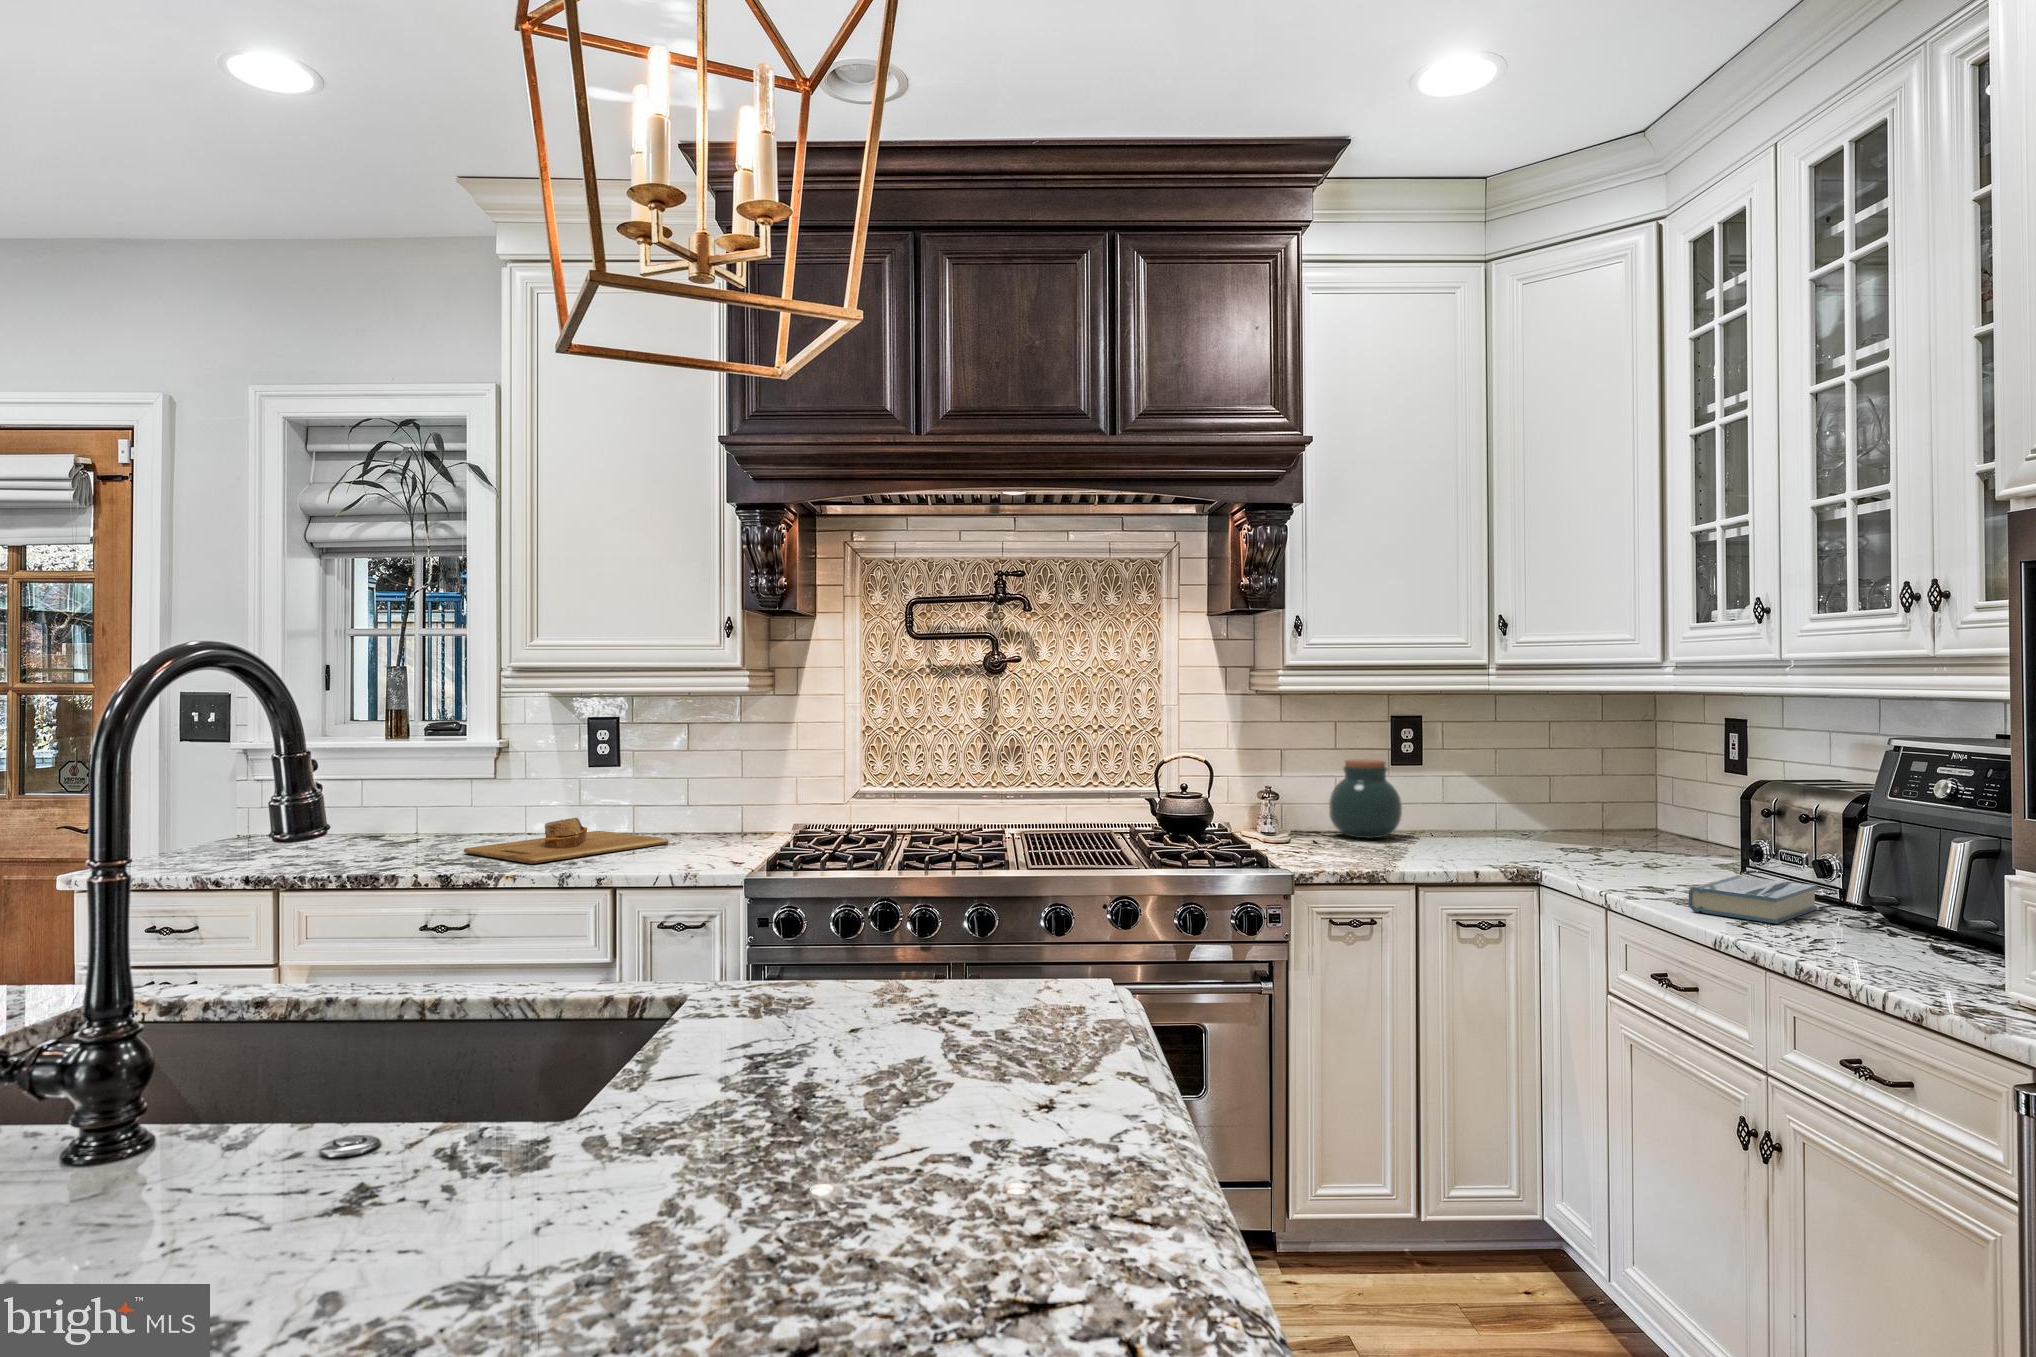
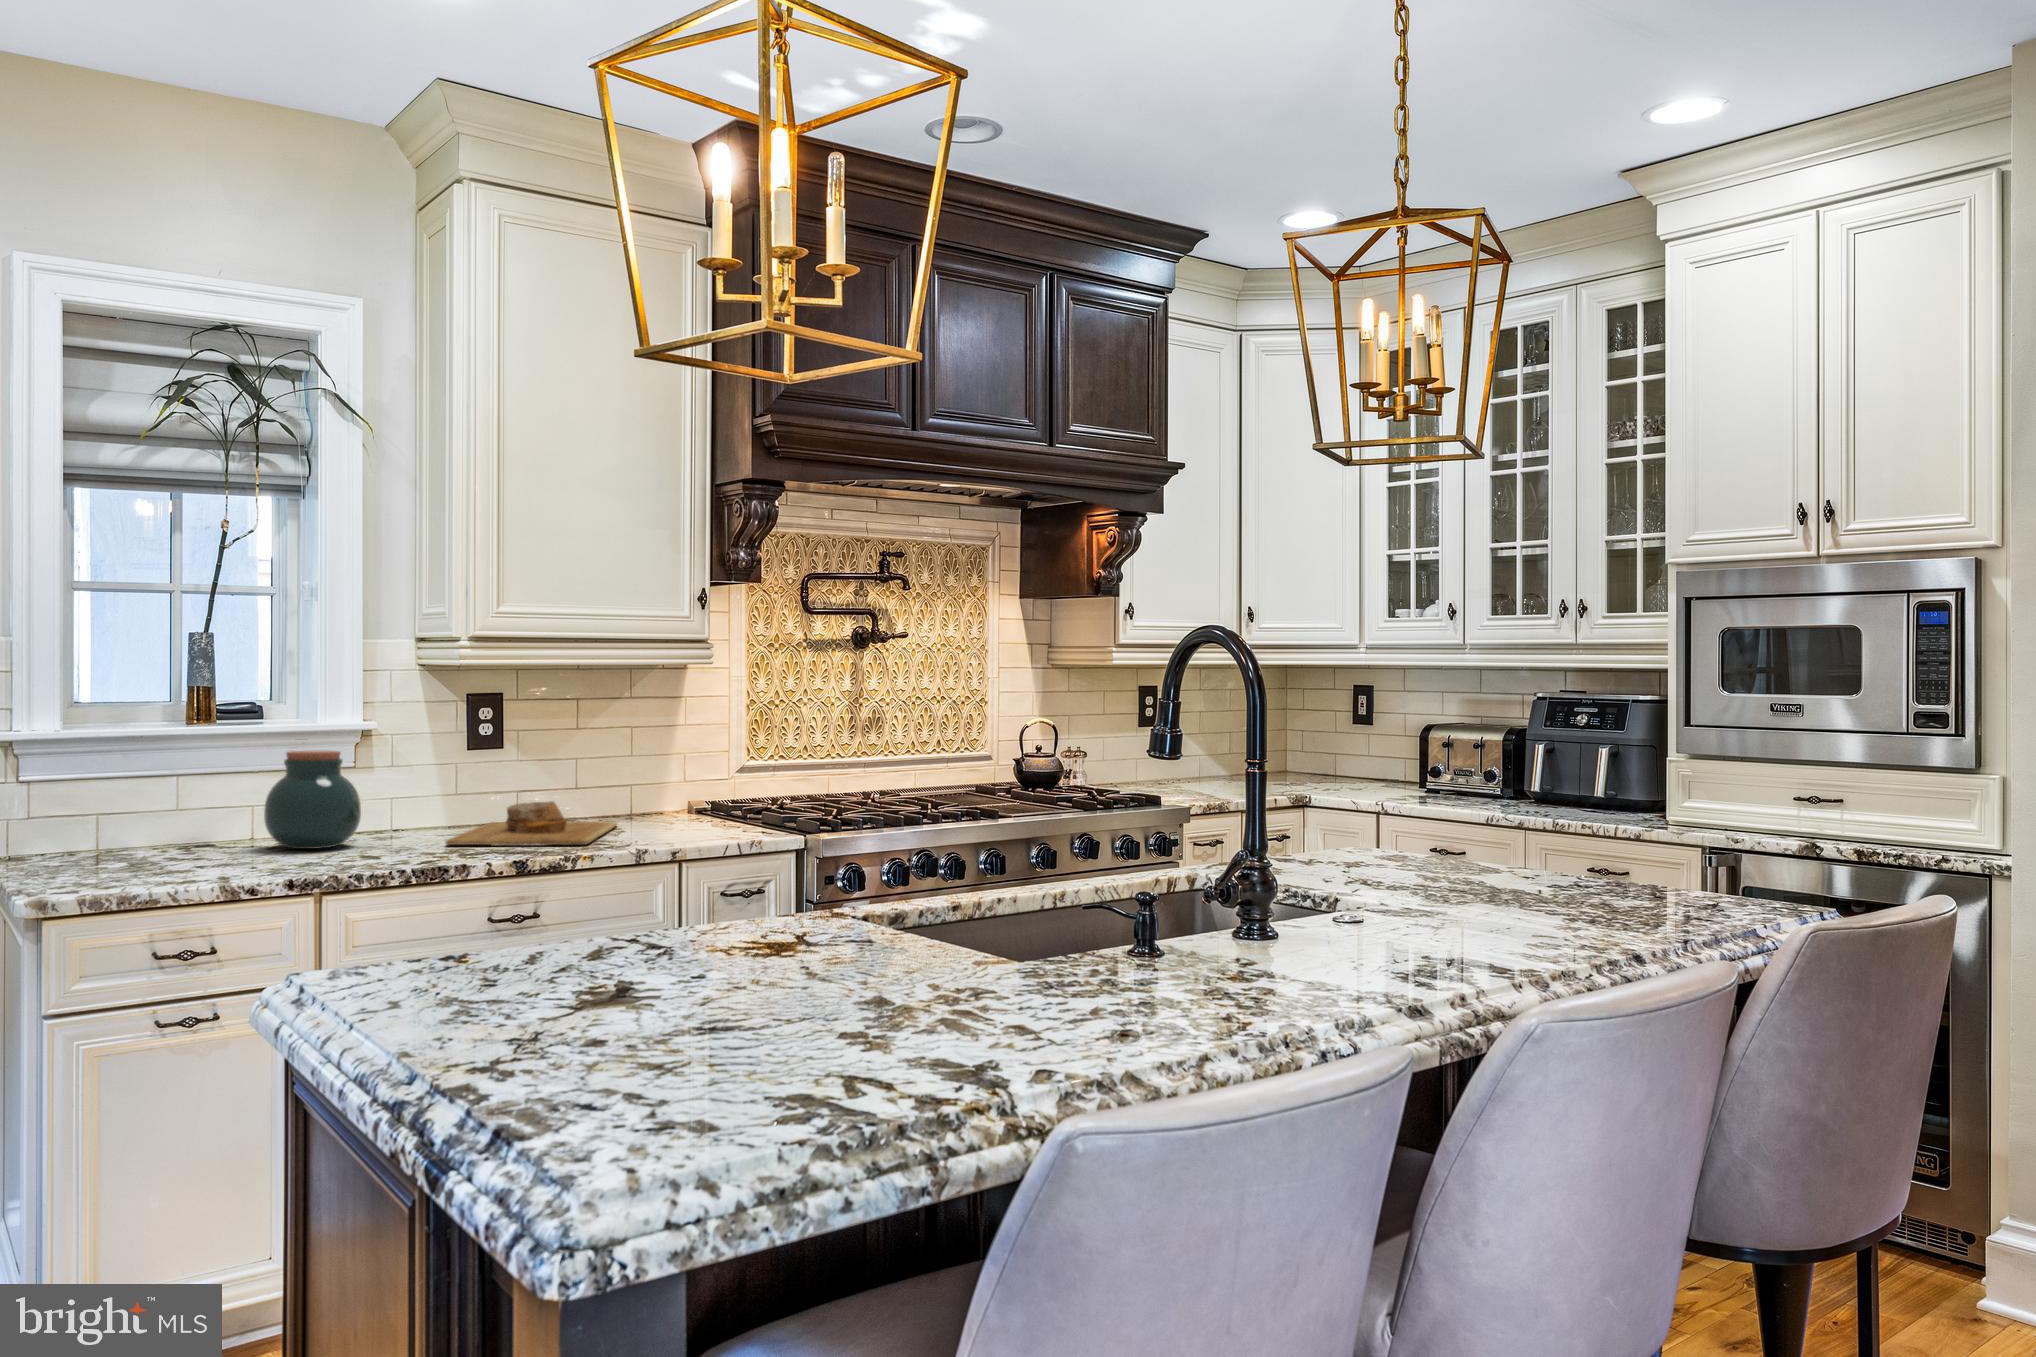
jar: present [1329,760,1402,838] -> present [264,751,361,849]
hardback book: present [1689,875,1817,924] -> none [1448,784,1505,805]

